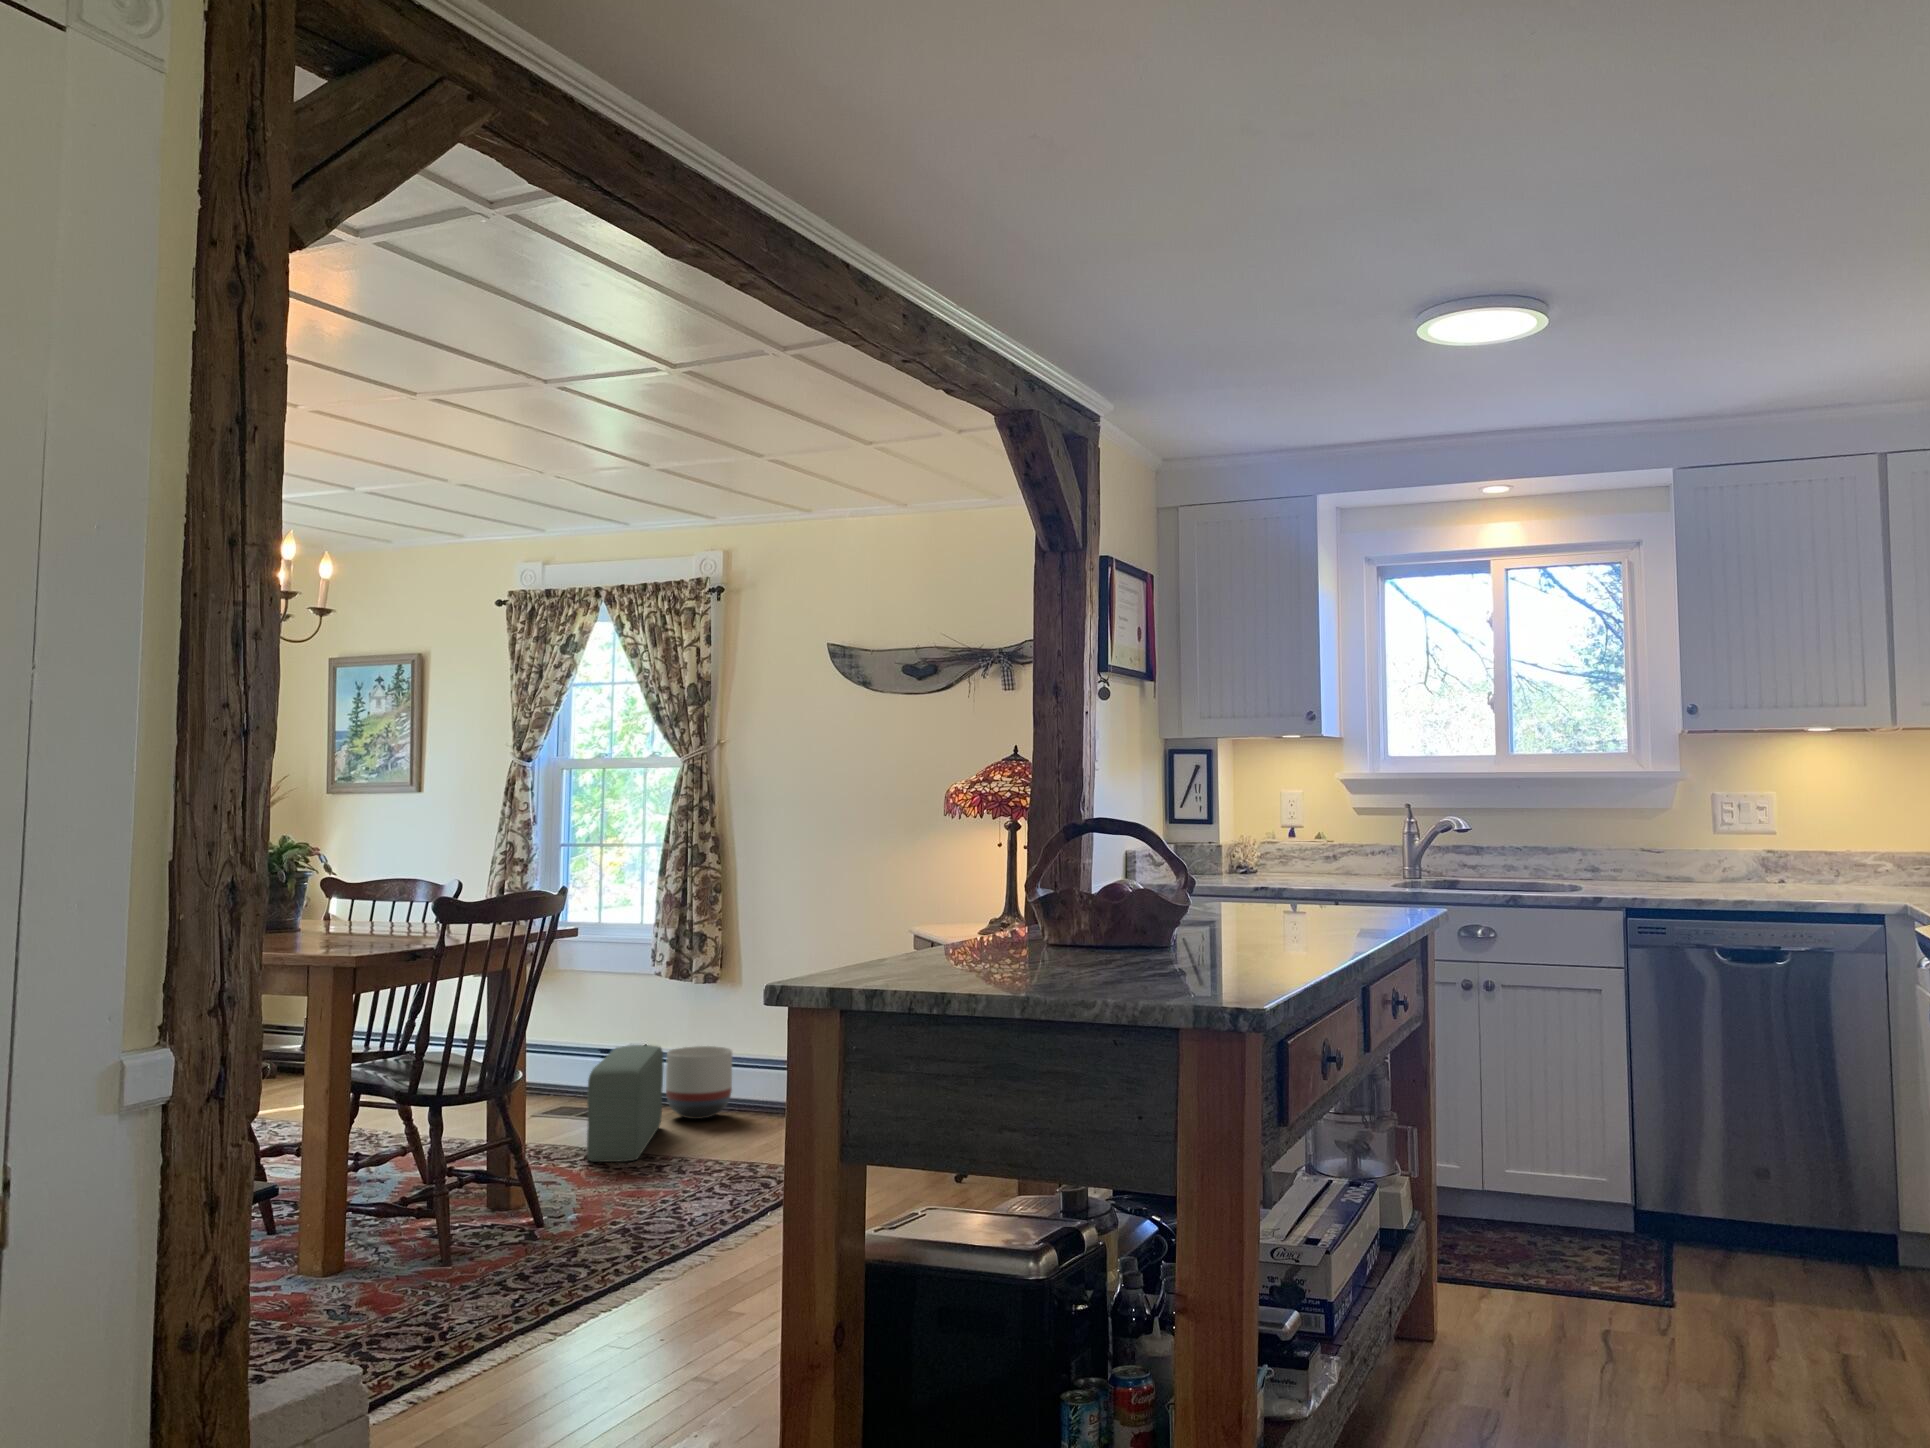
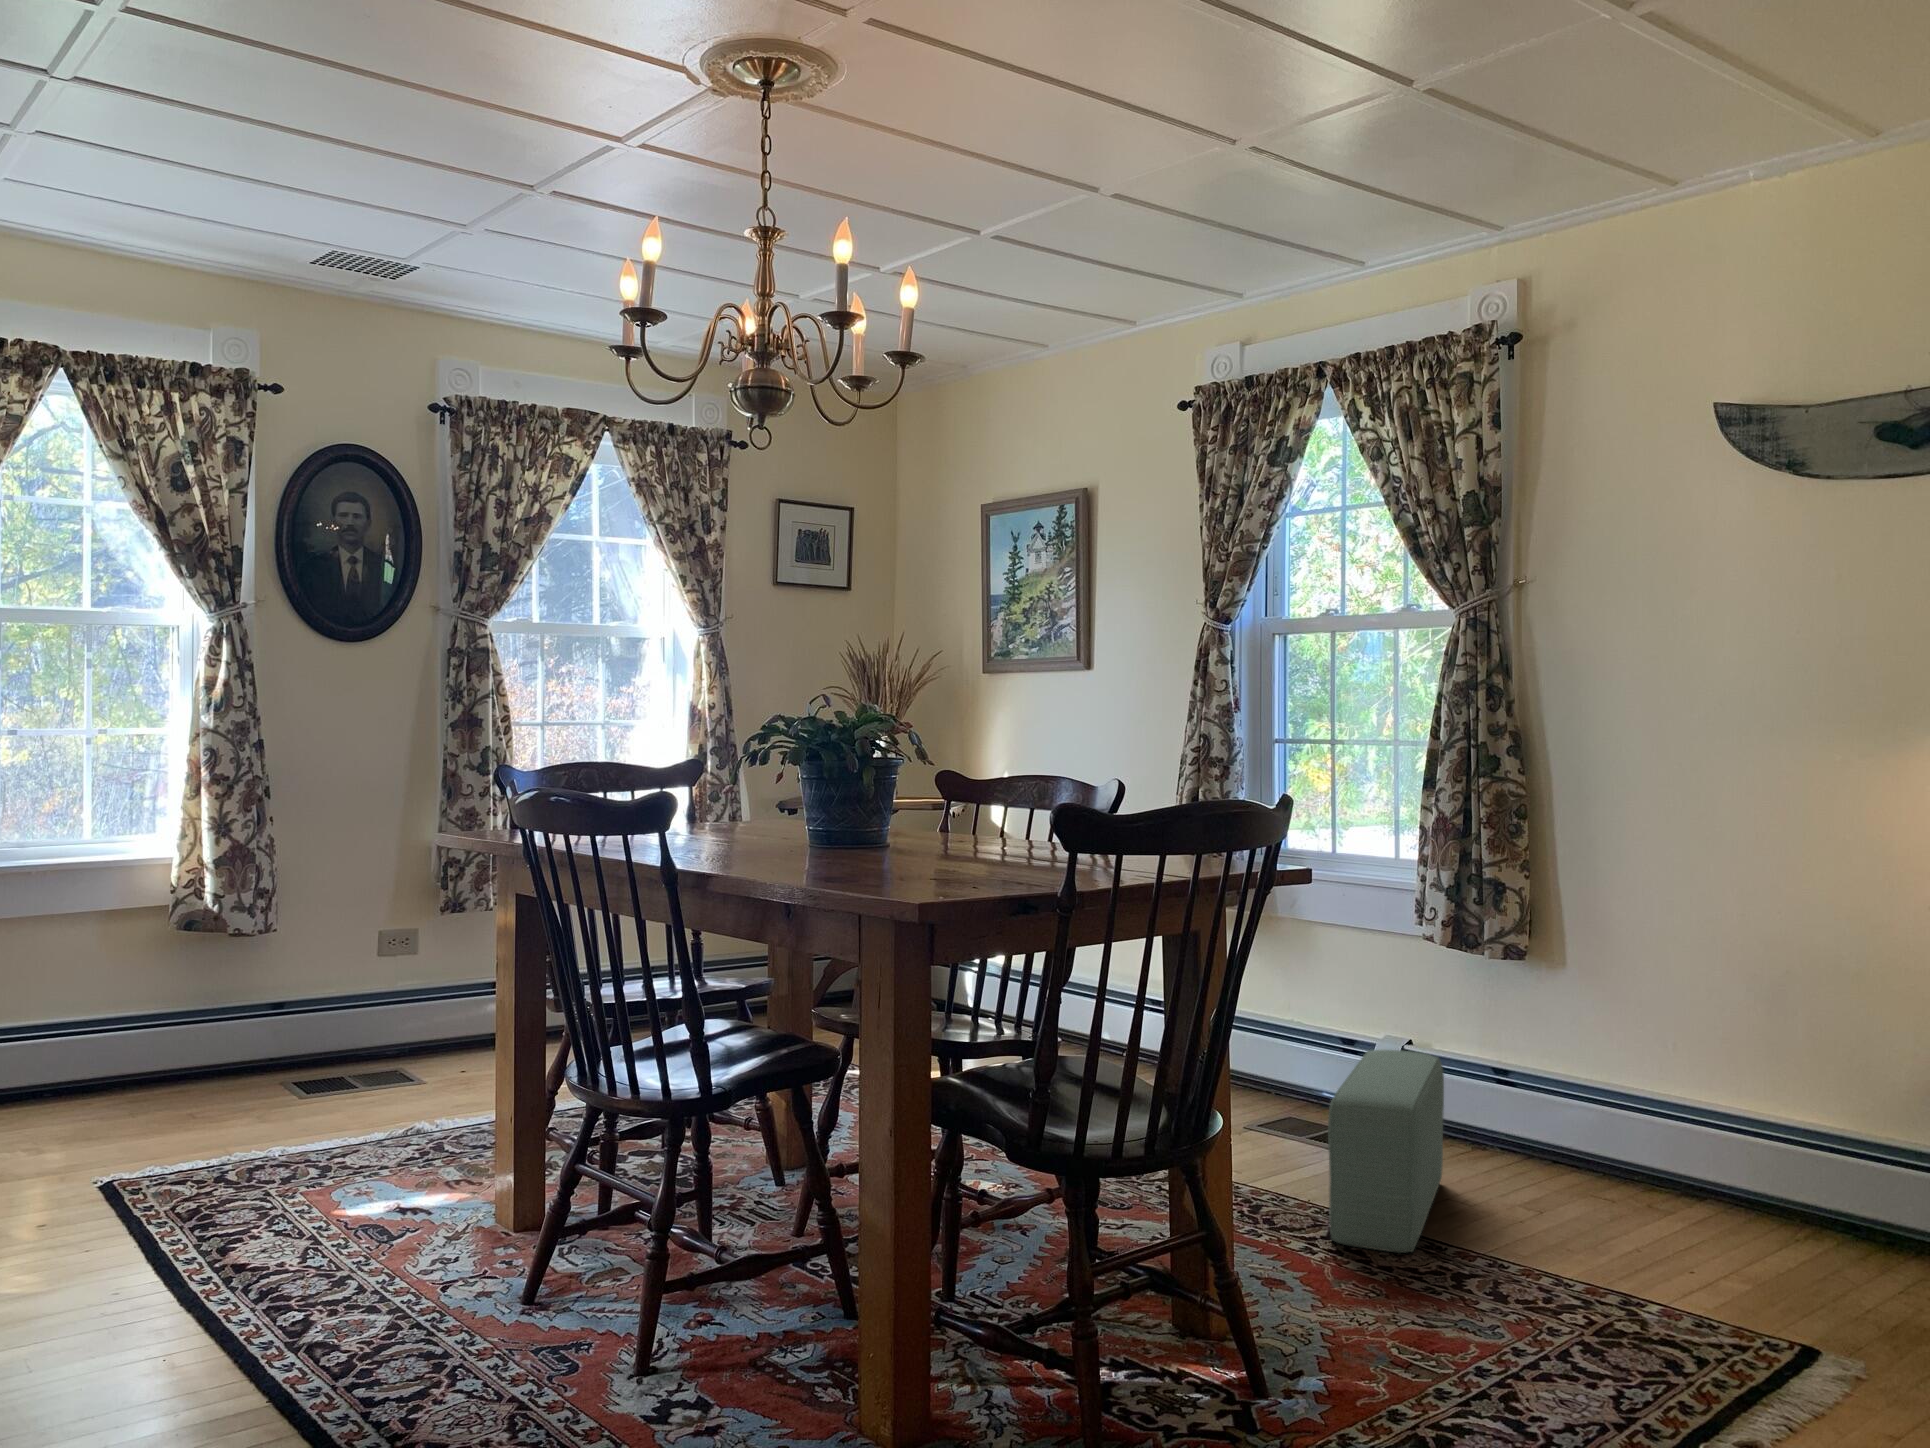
planter: present [666,1046,732,1119] -> none [1446,1055,1554,1174]

